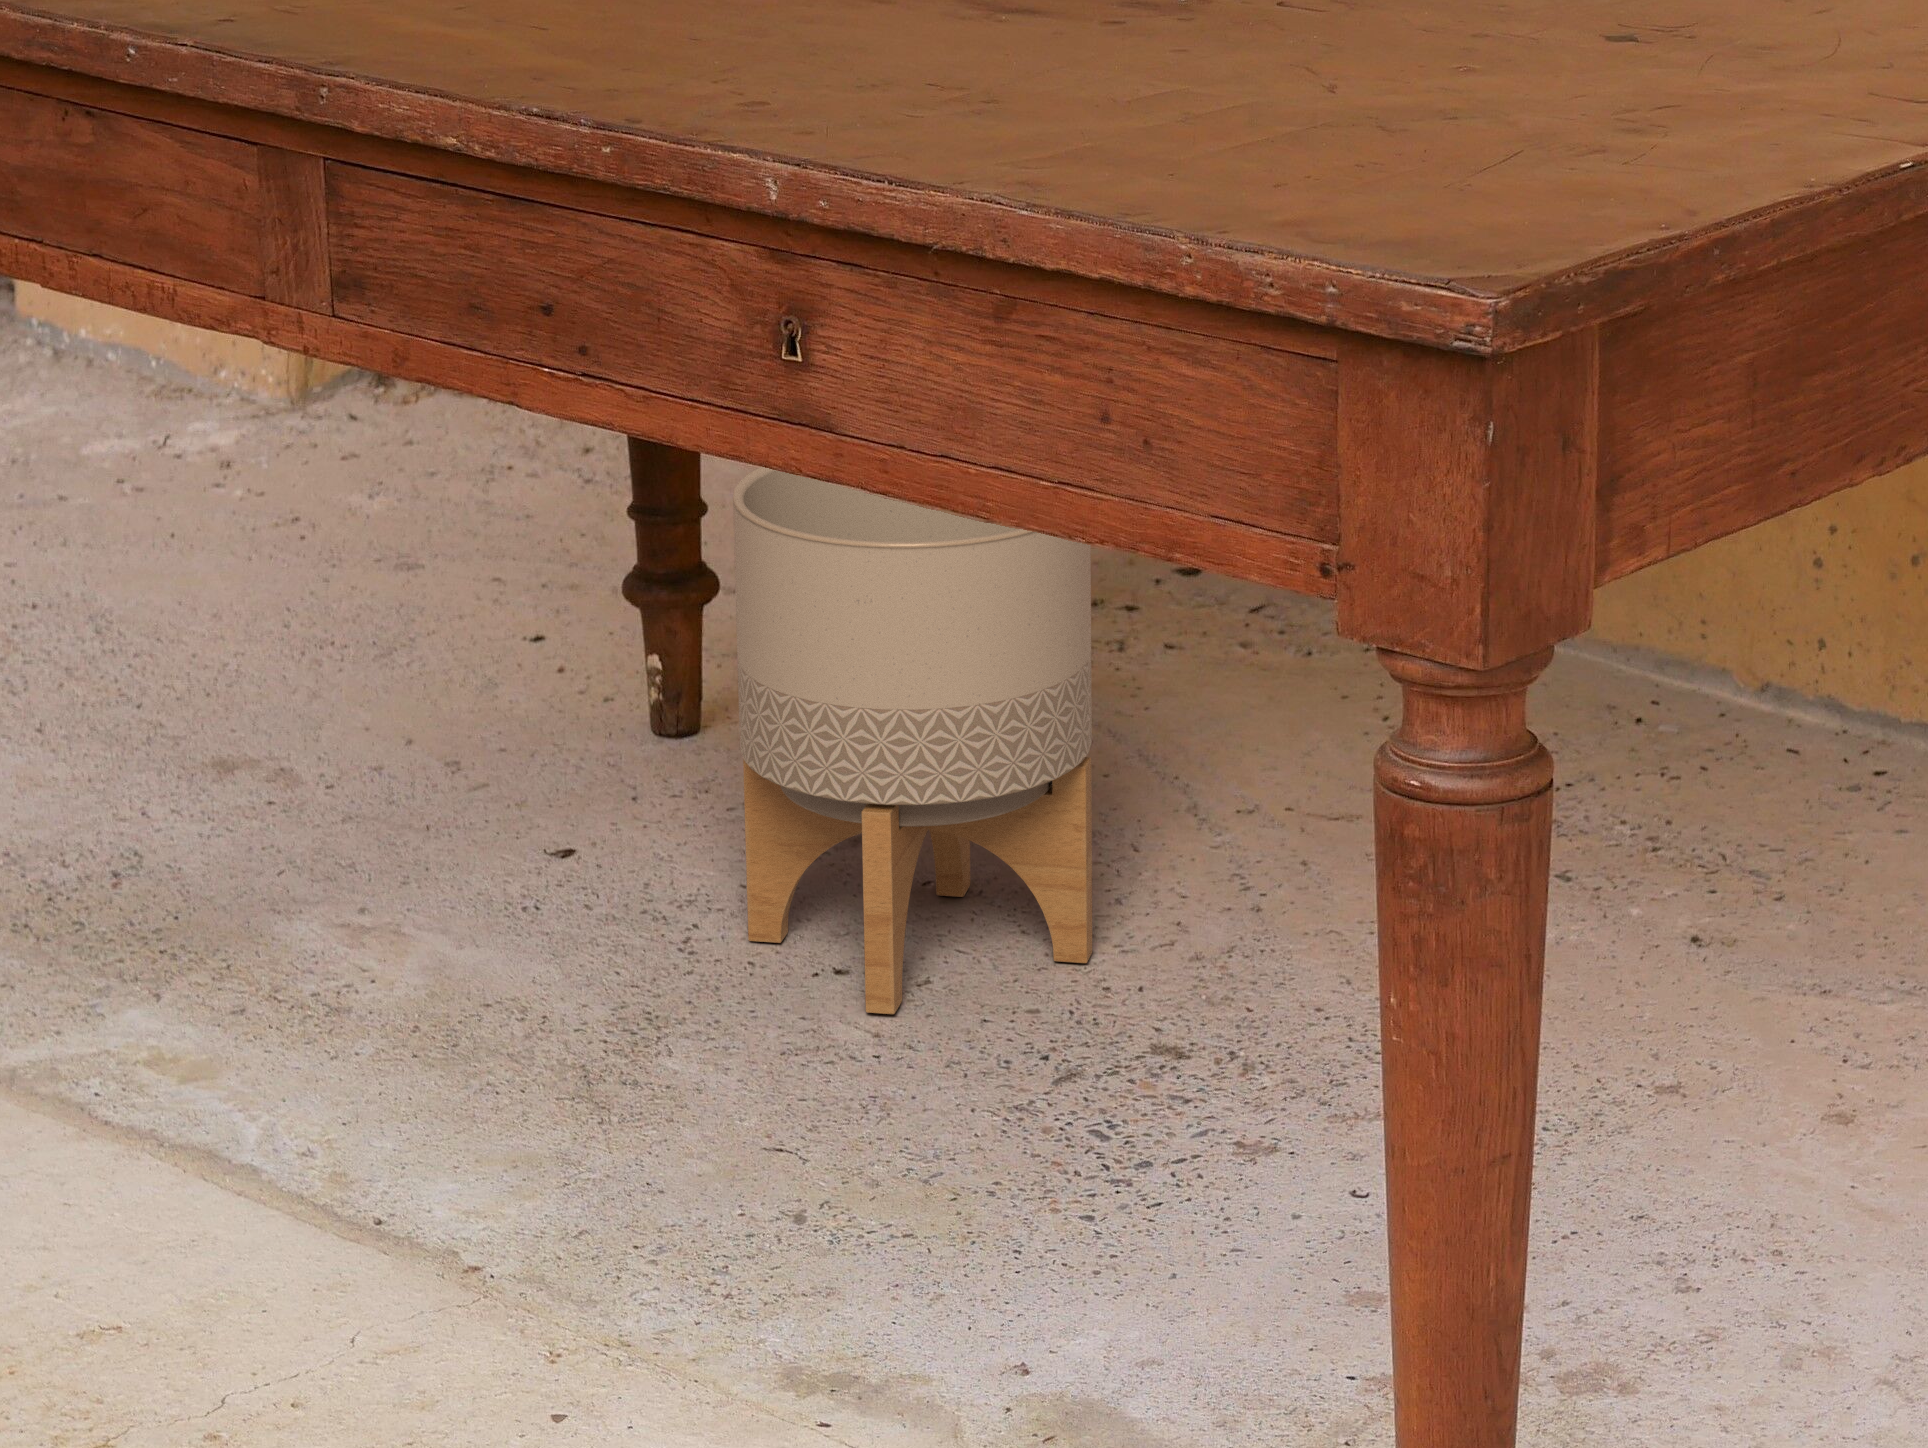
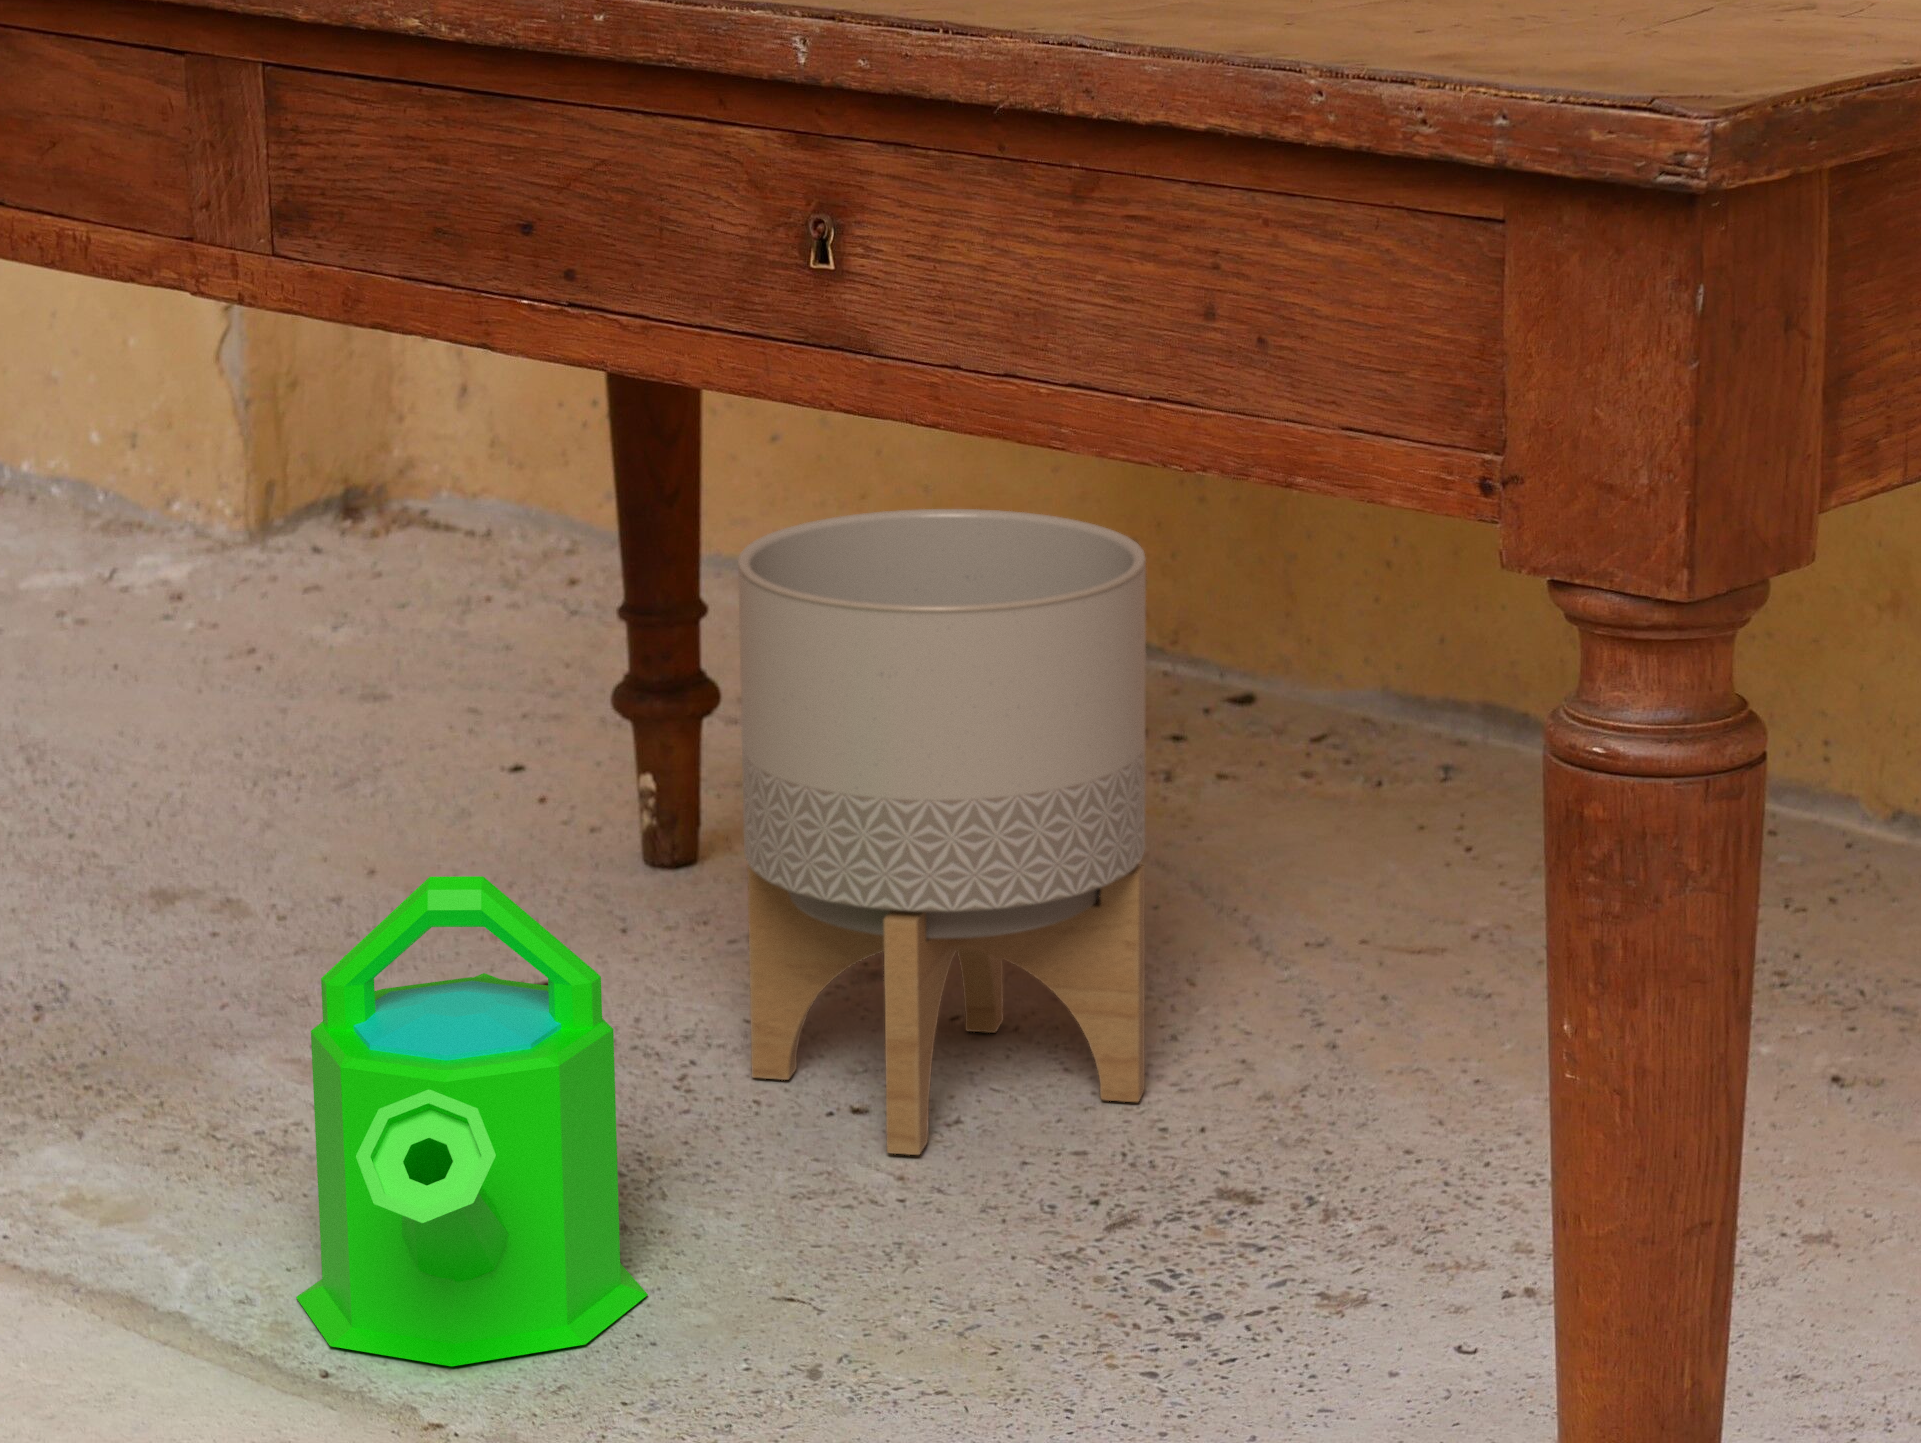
watering can: none [353,791,658,1213] -> present [296,876,648,1366]

